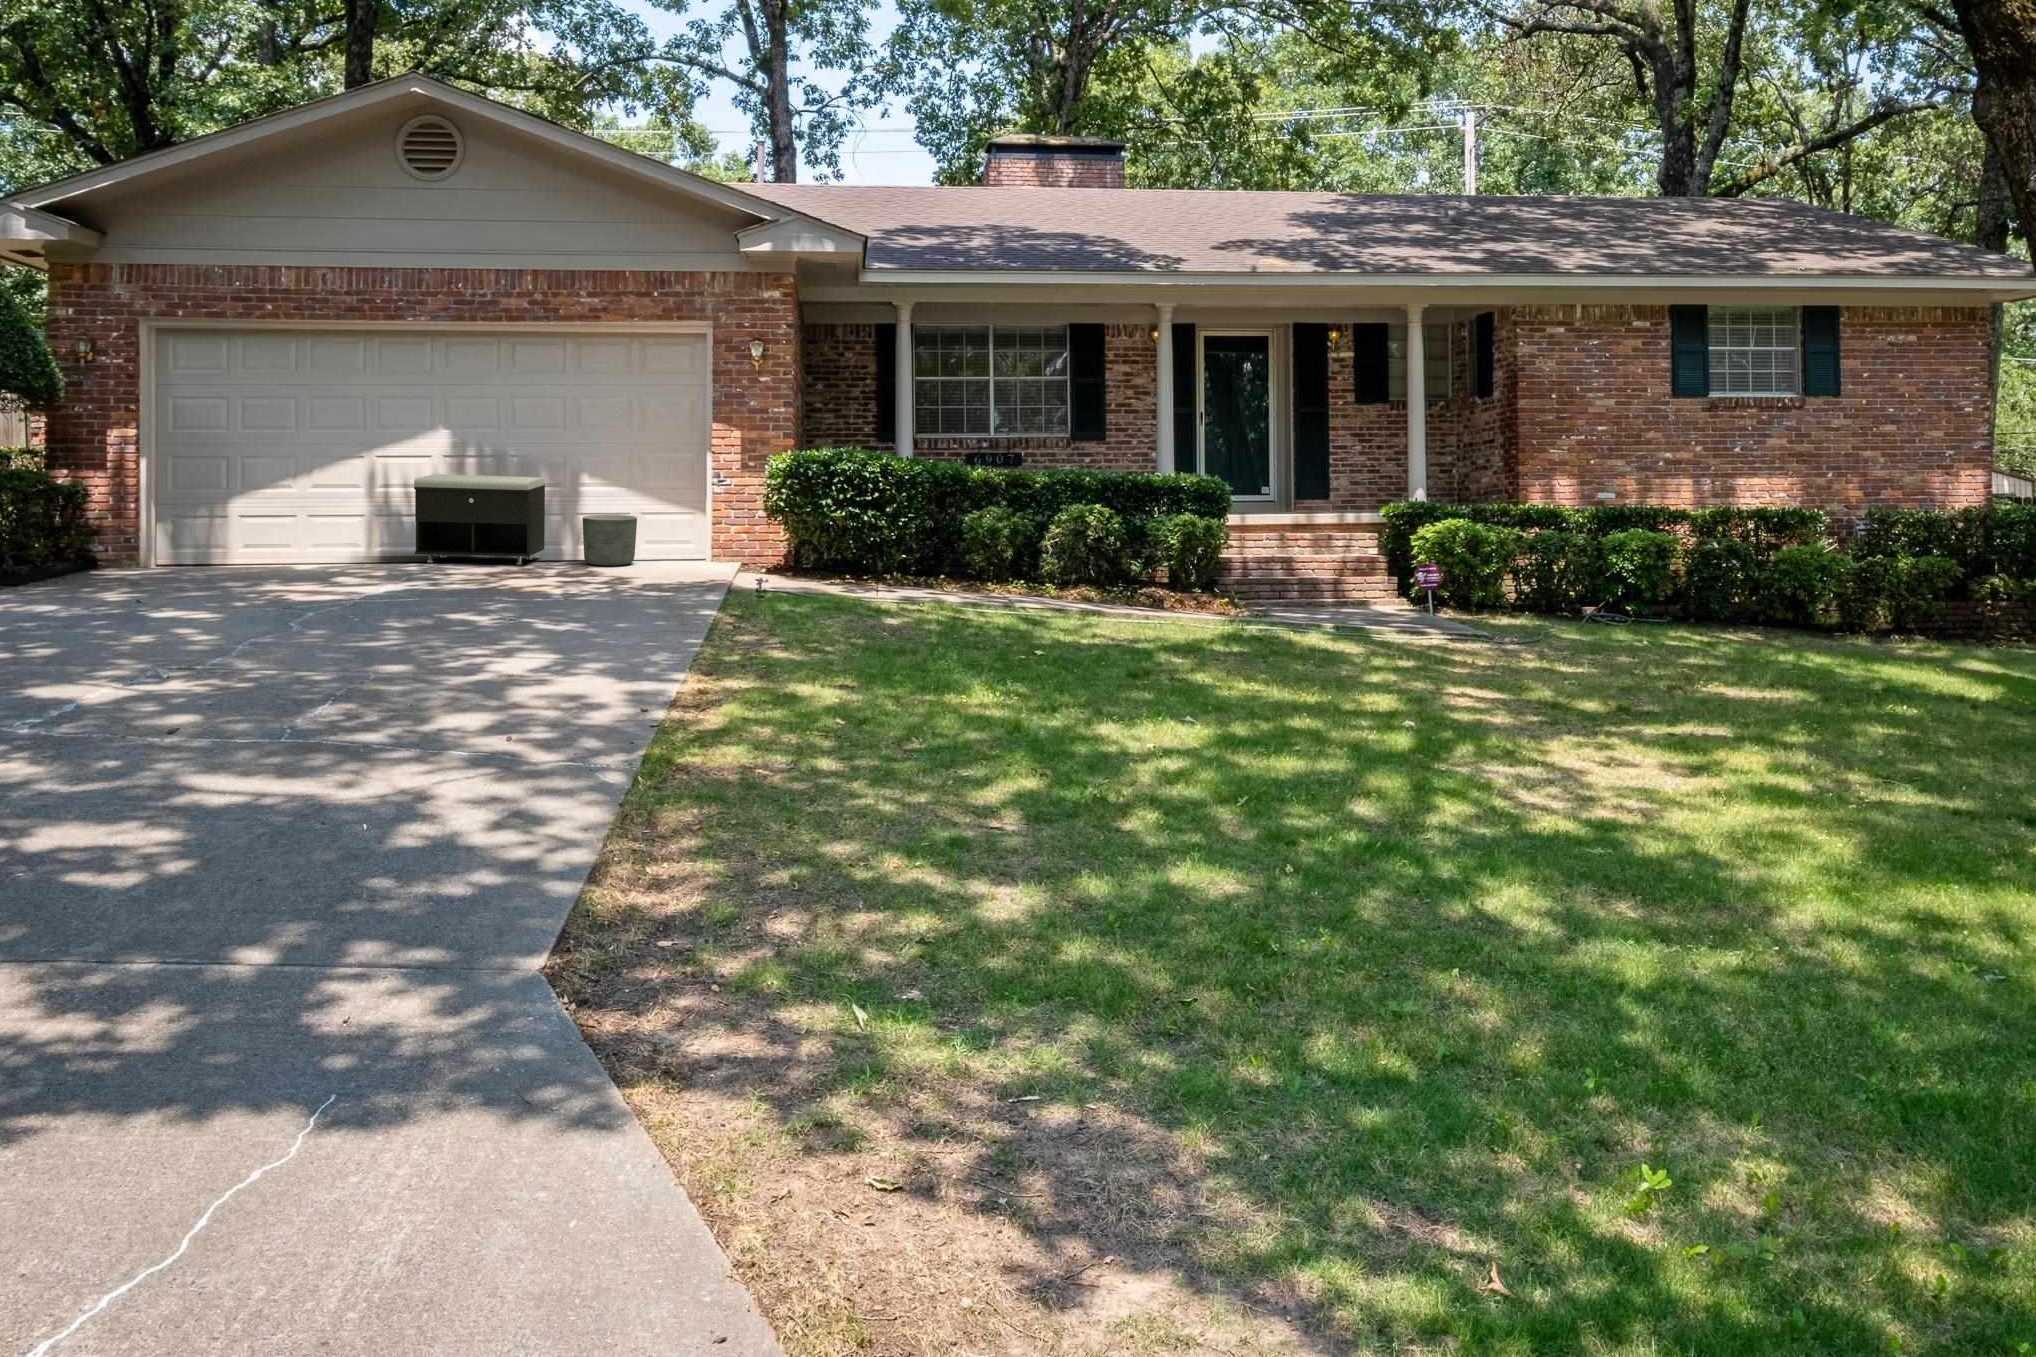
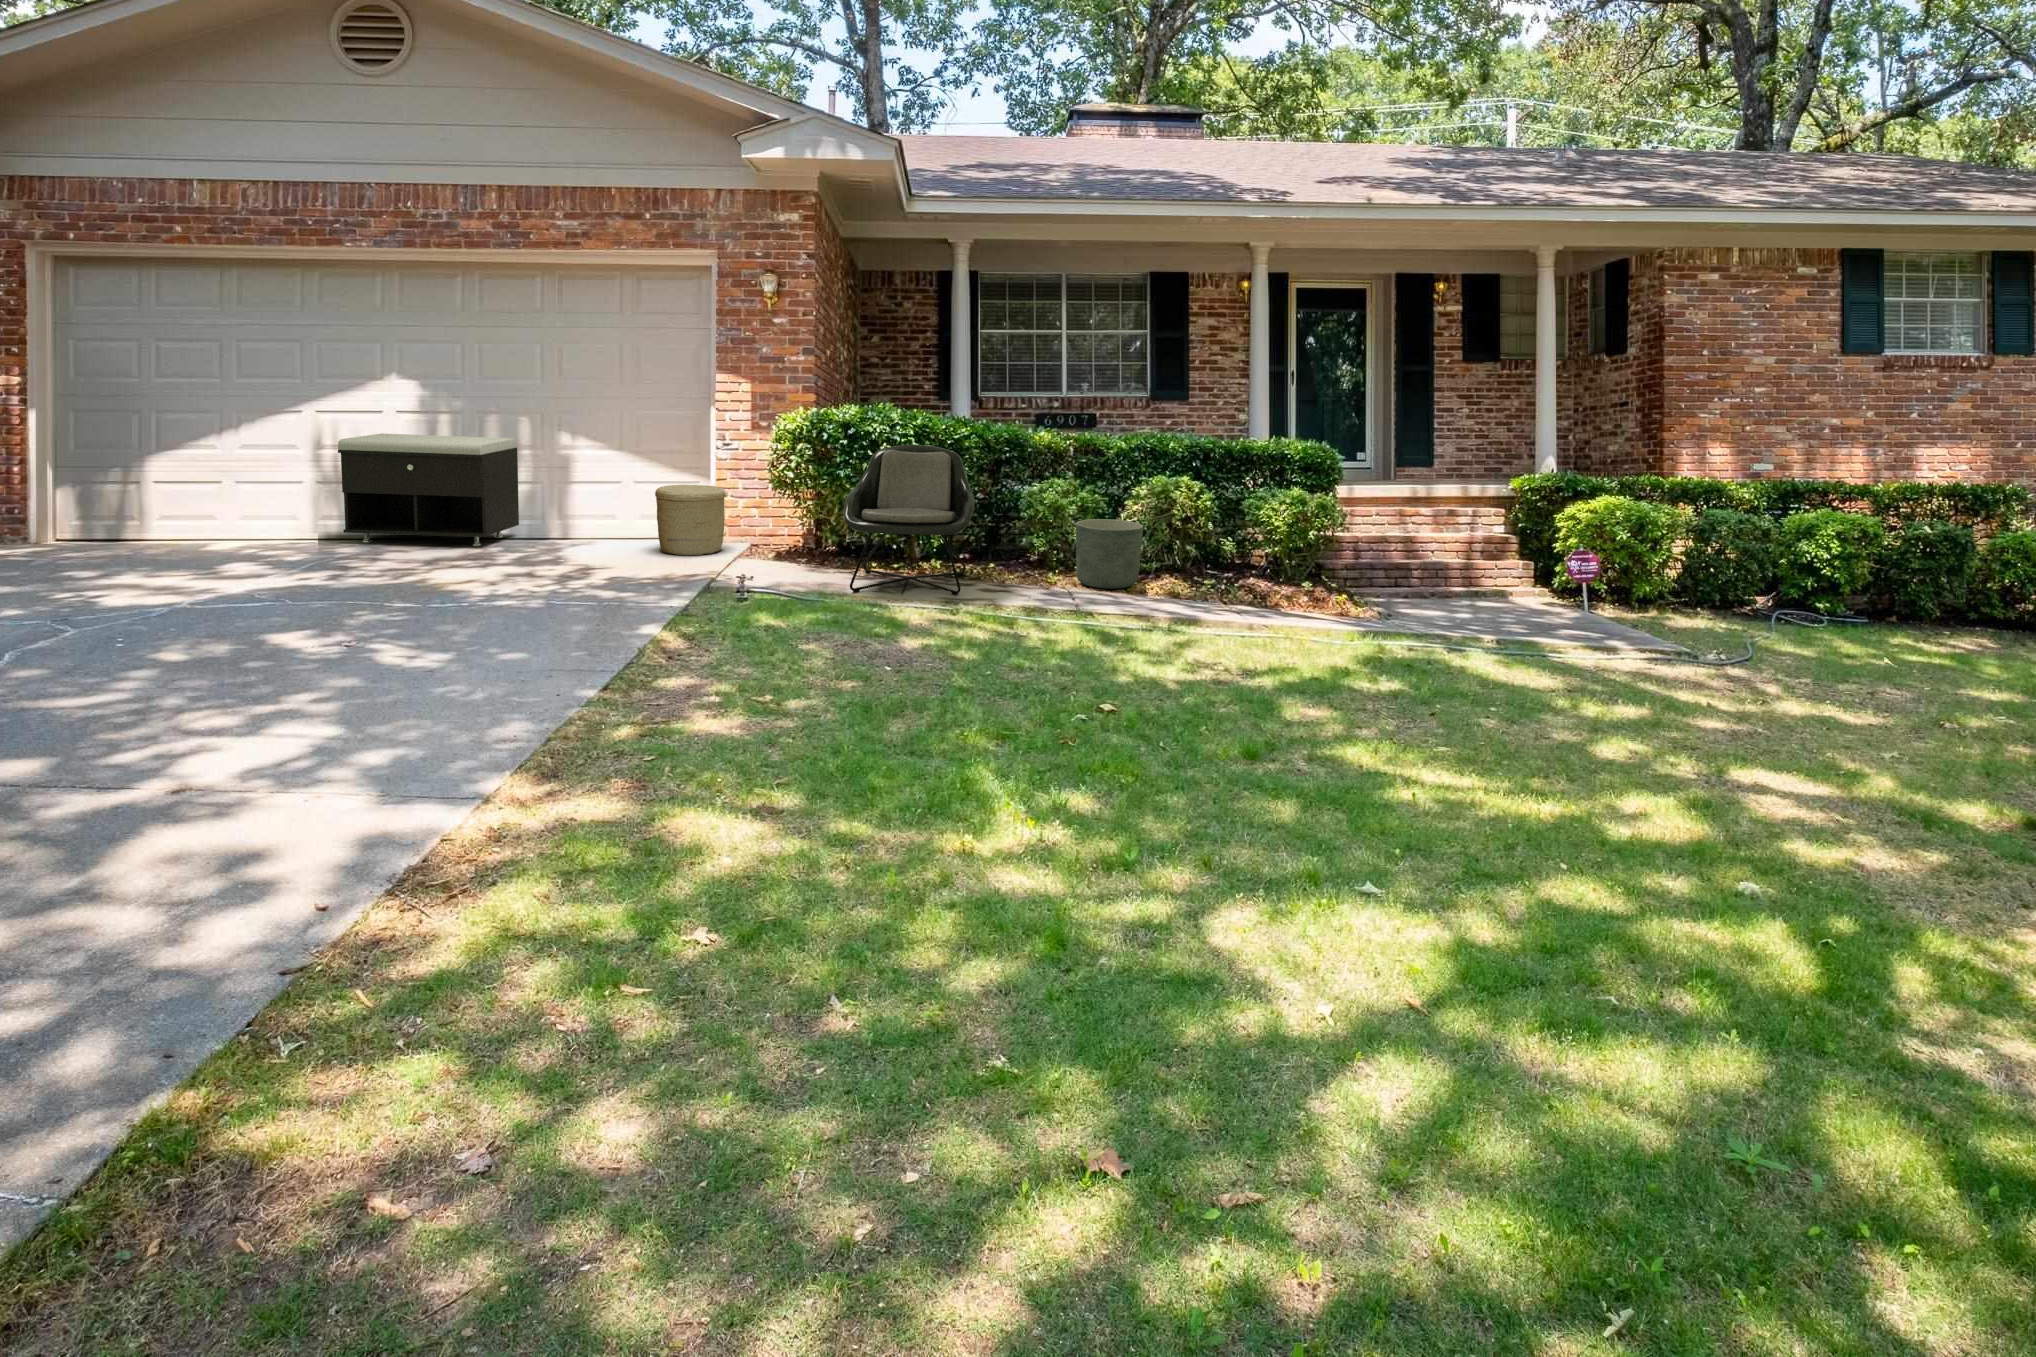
lounge chair: none [830,479,930,594] -> present [843,445,975,595]
woven basket: none [665,514,720,571] -> present [655,485,725,555]
planter: present [583,515,637,566] -> present [1076,519,1143,589]

